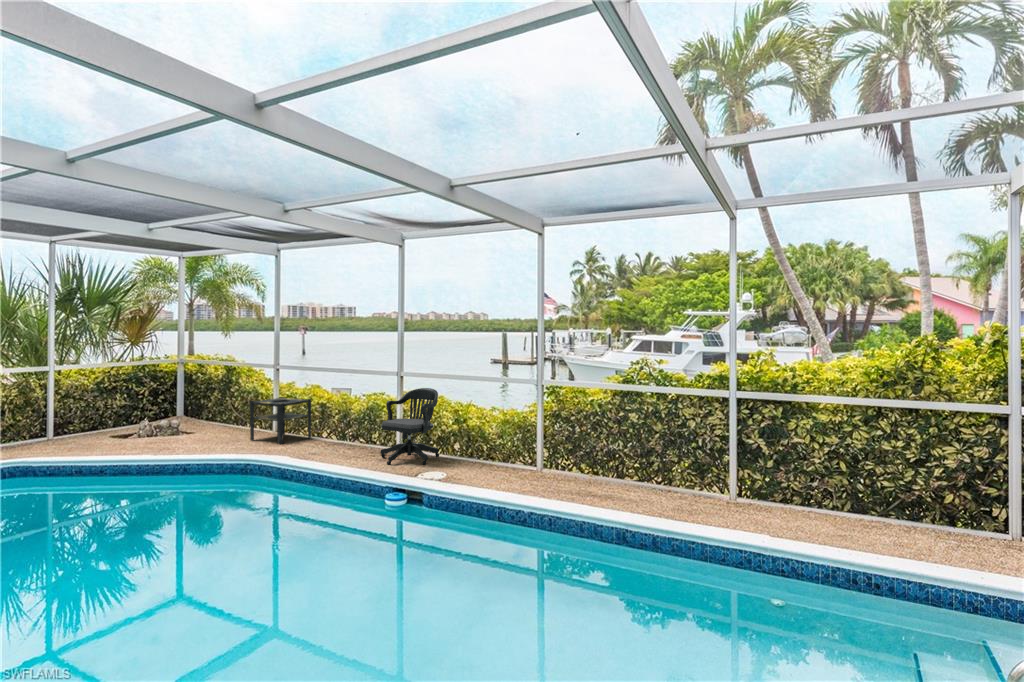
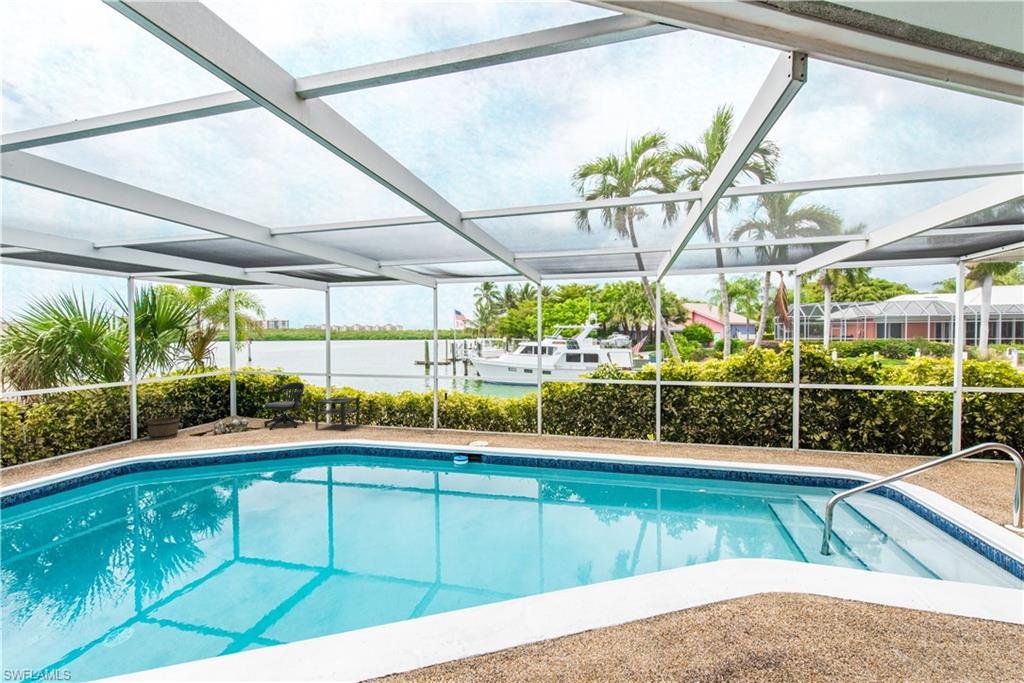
chair: present [380,388,439,465] -> present [264,382,305,430]
bucket: none [63,409,102,439] -> present [147,414,180,440]

